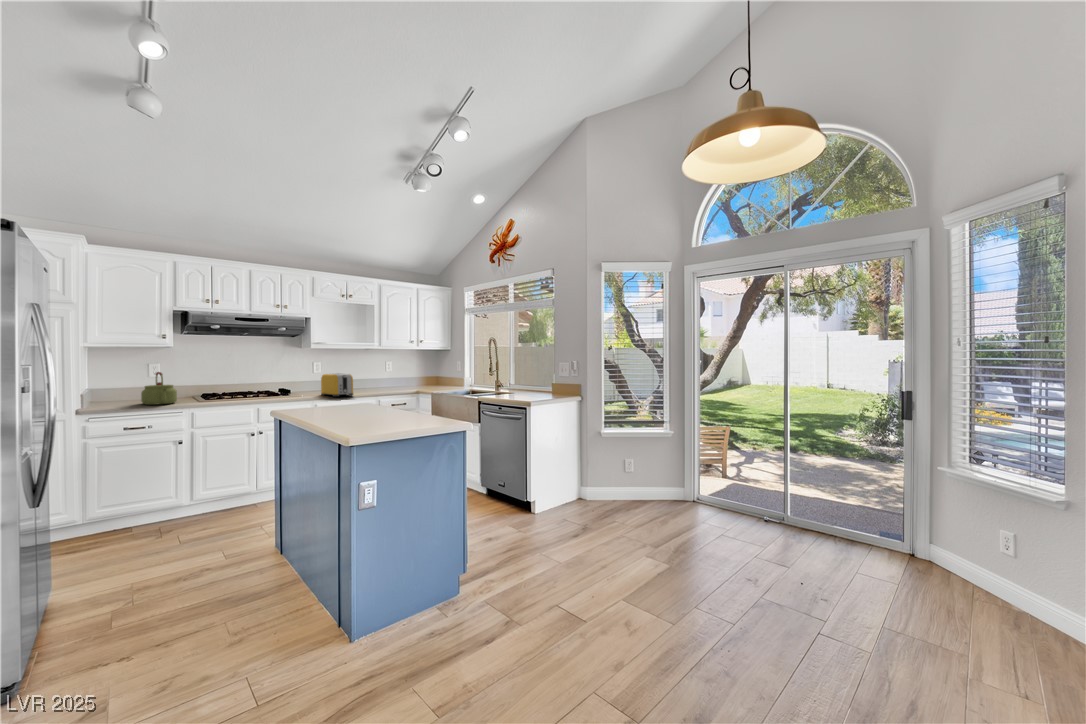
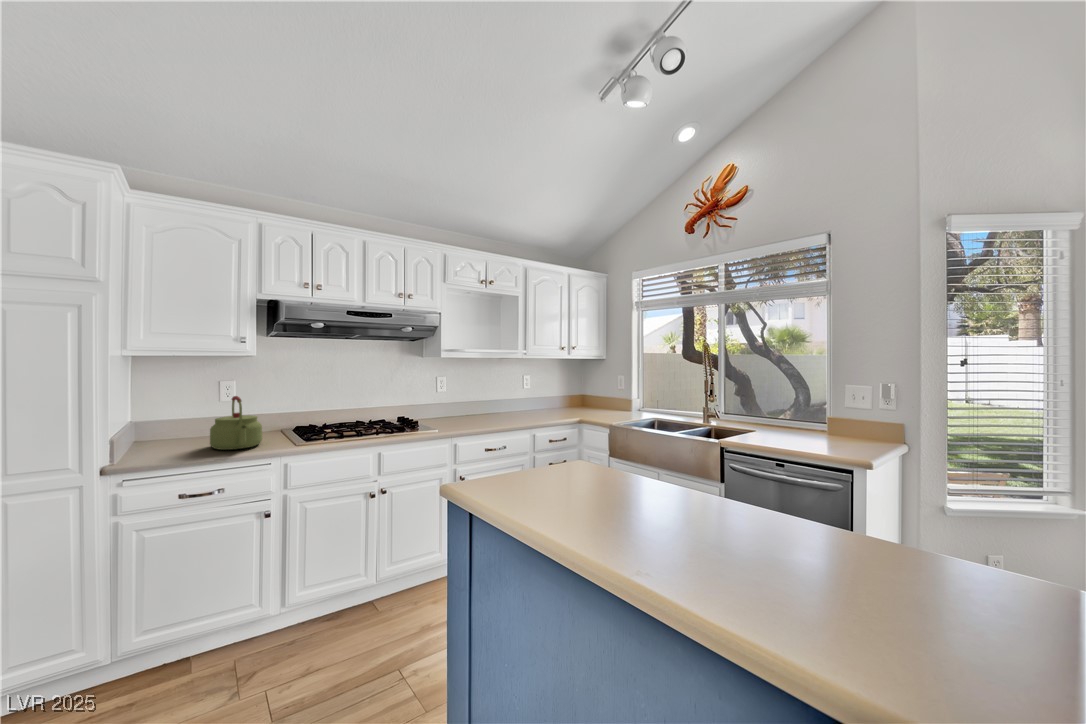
toaster: present [321,373,353,397] -> none [458,394,505,432]

